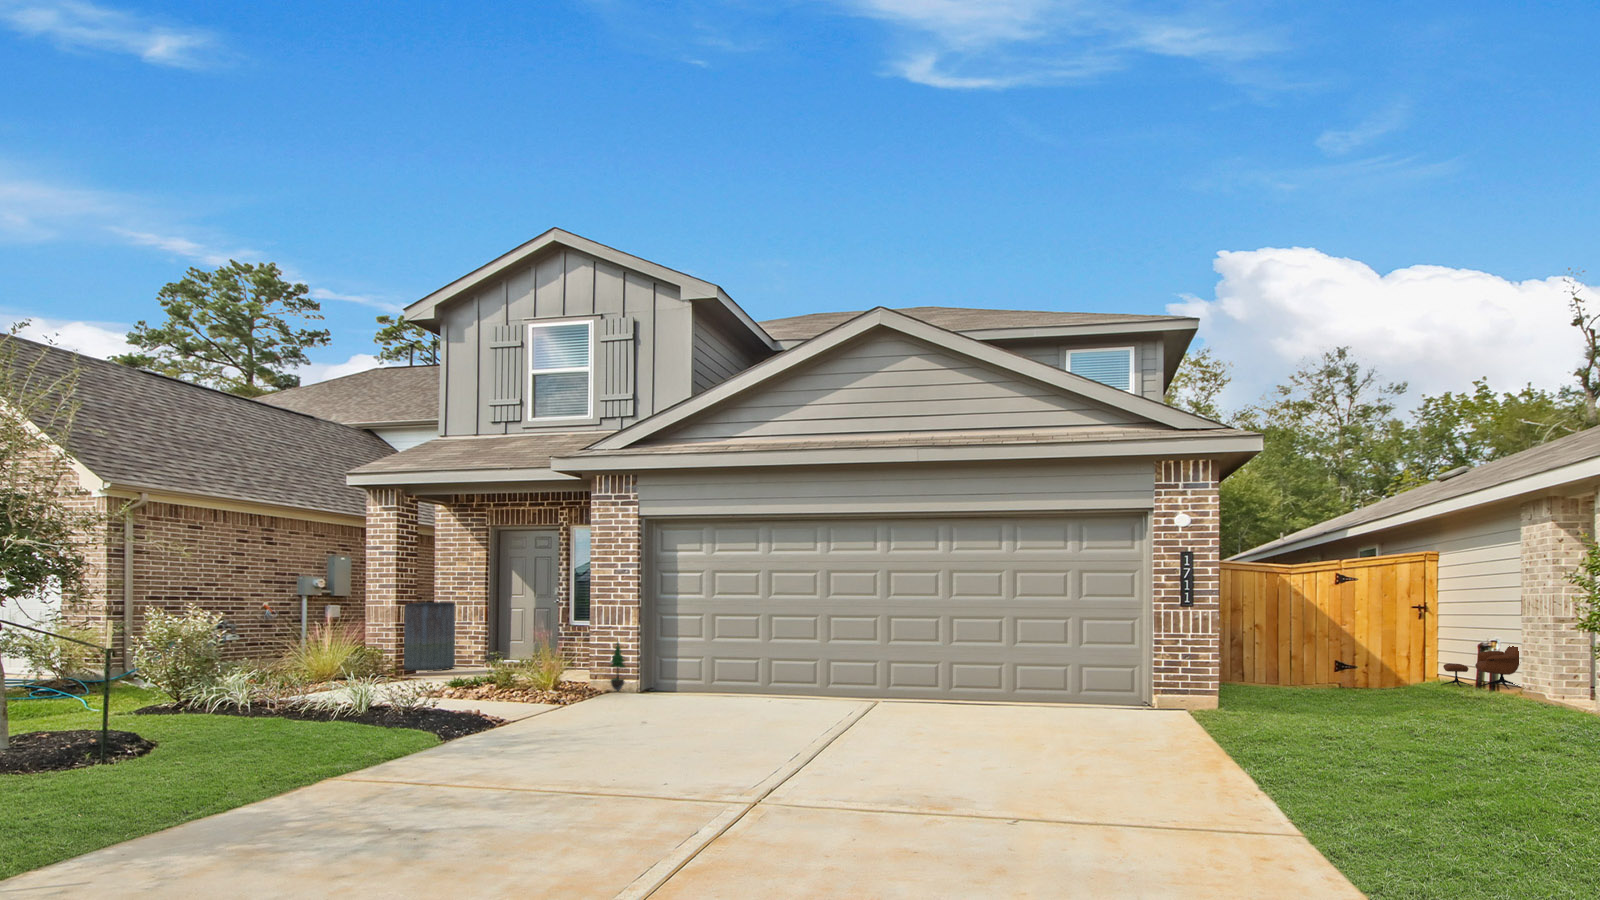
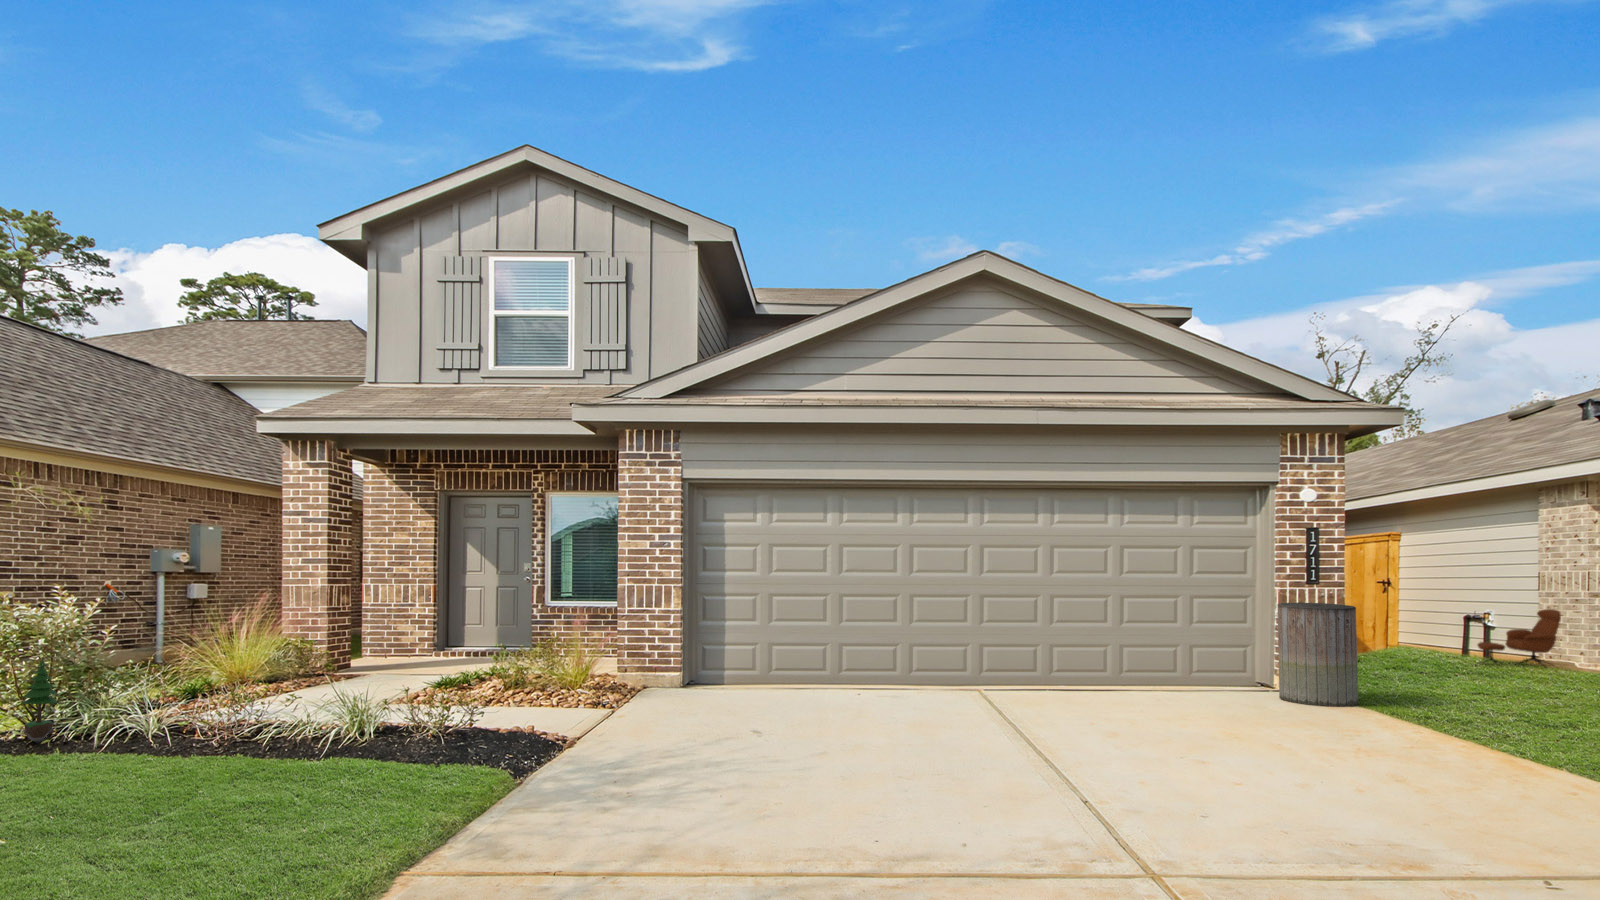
trash can: present [404,602,455,671] -> present [1277,603,1358,707]
potted tree: present [610,642,625,691] -> present [22,659,57,743]

